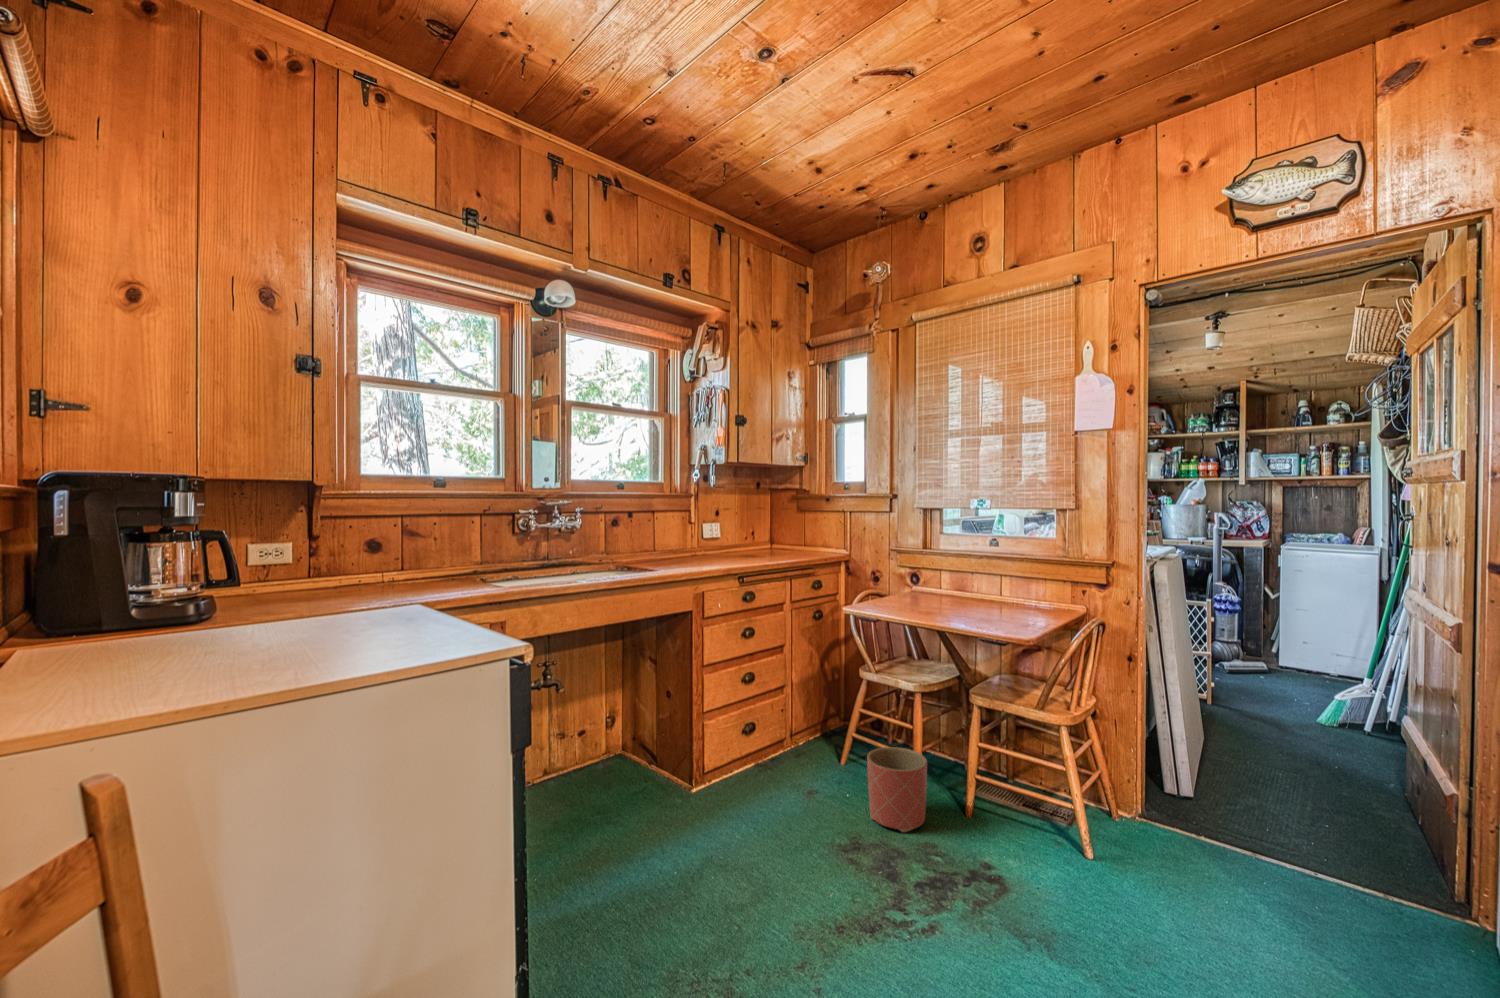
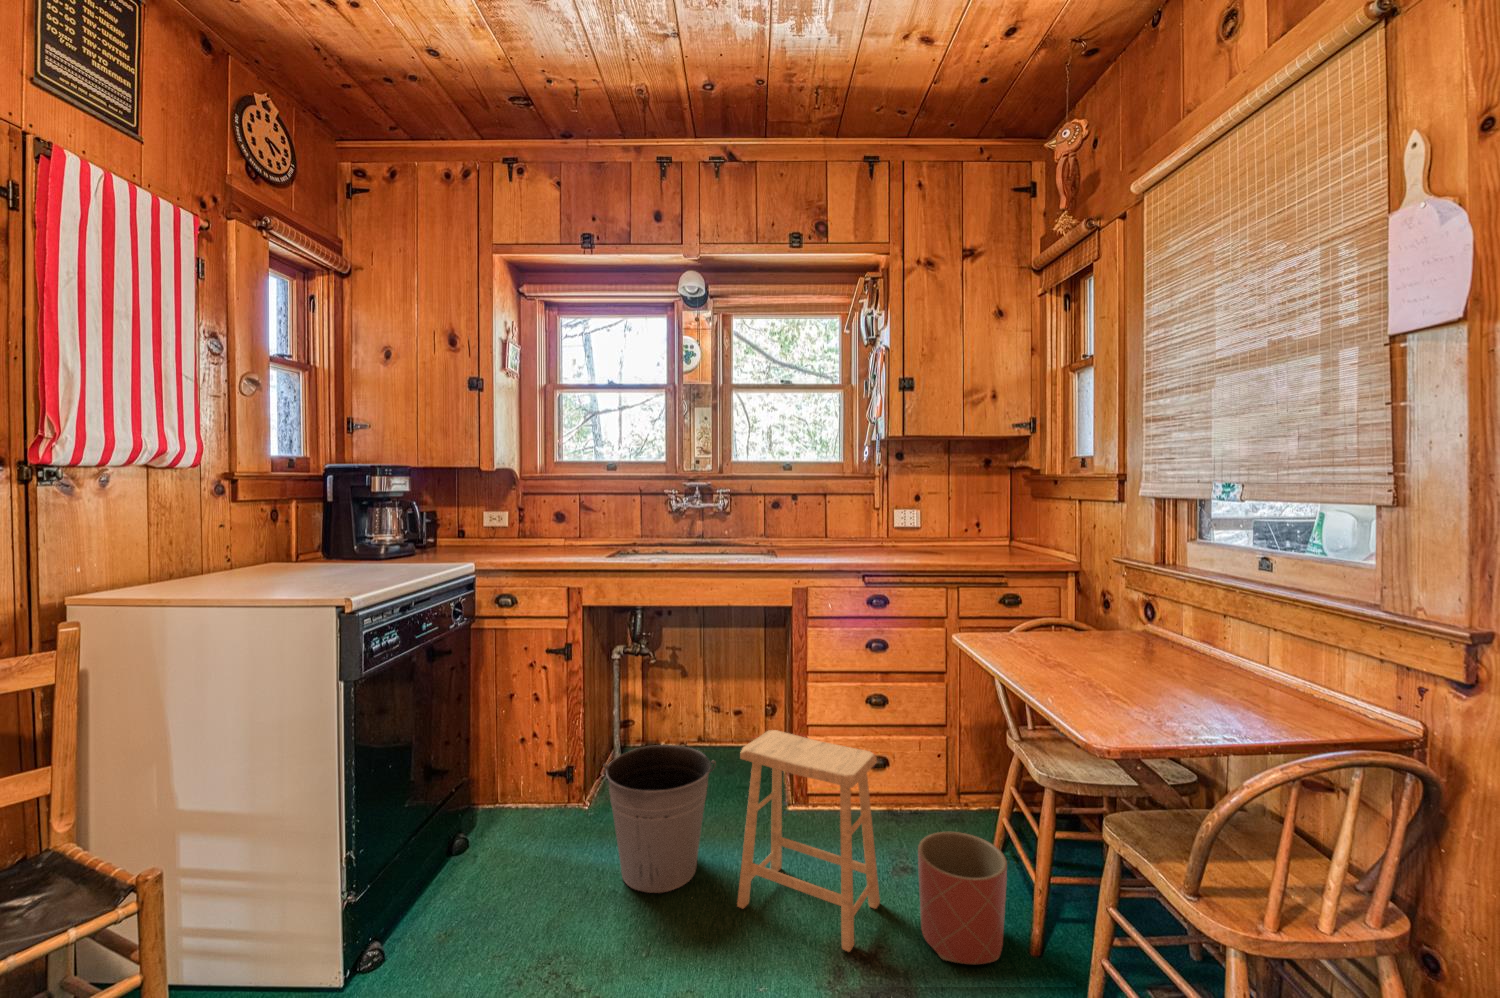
footstool: none [747,707,861,871] -> present [737,730,880,952]
bucket: none [612,757,720,904] -> present [603,745,715,893]

